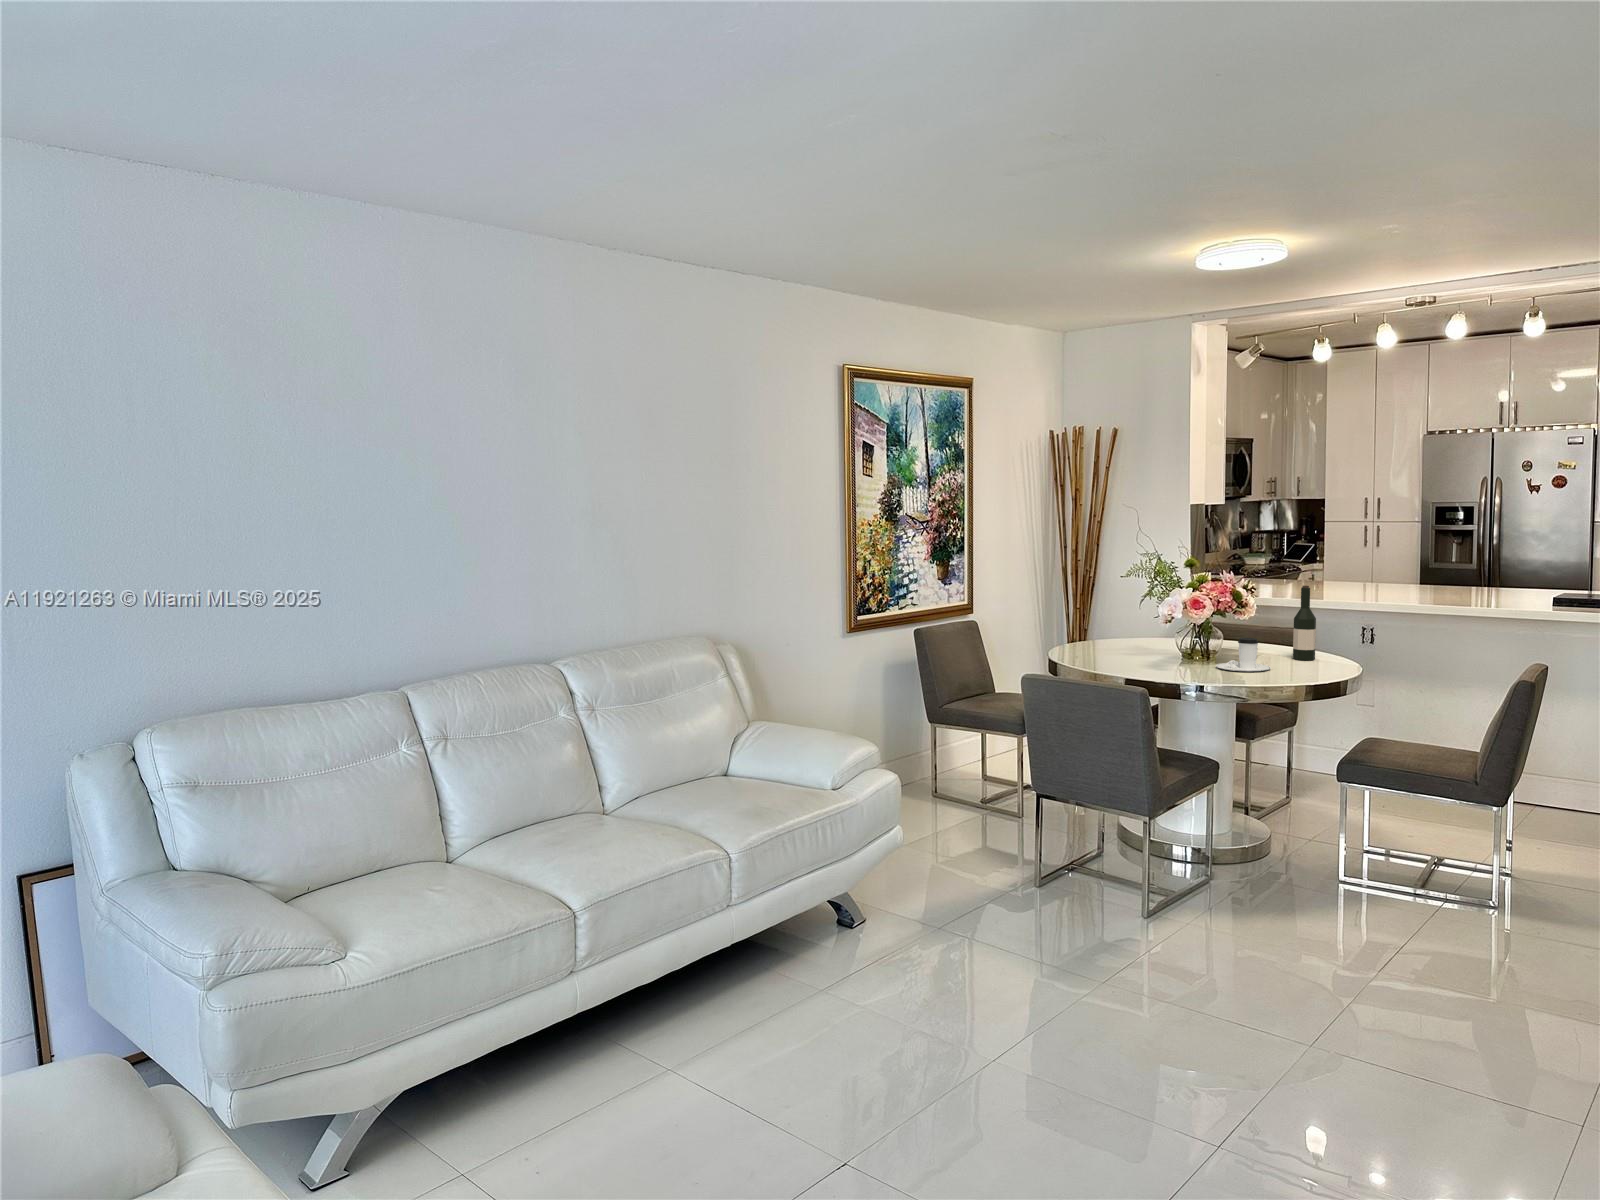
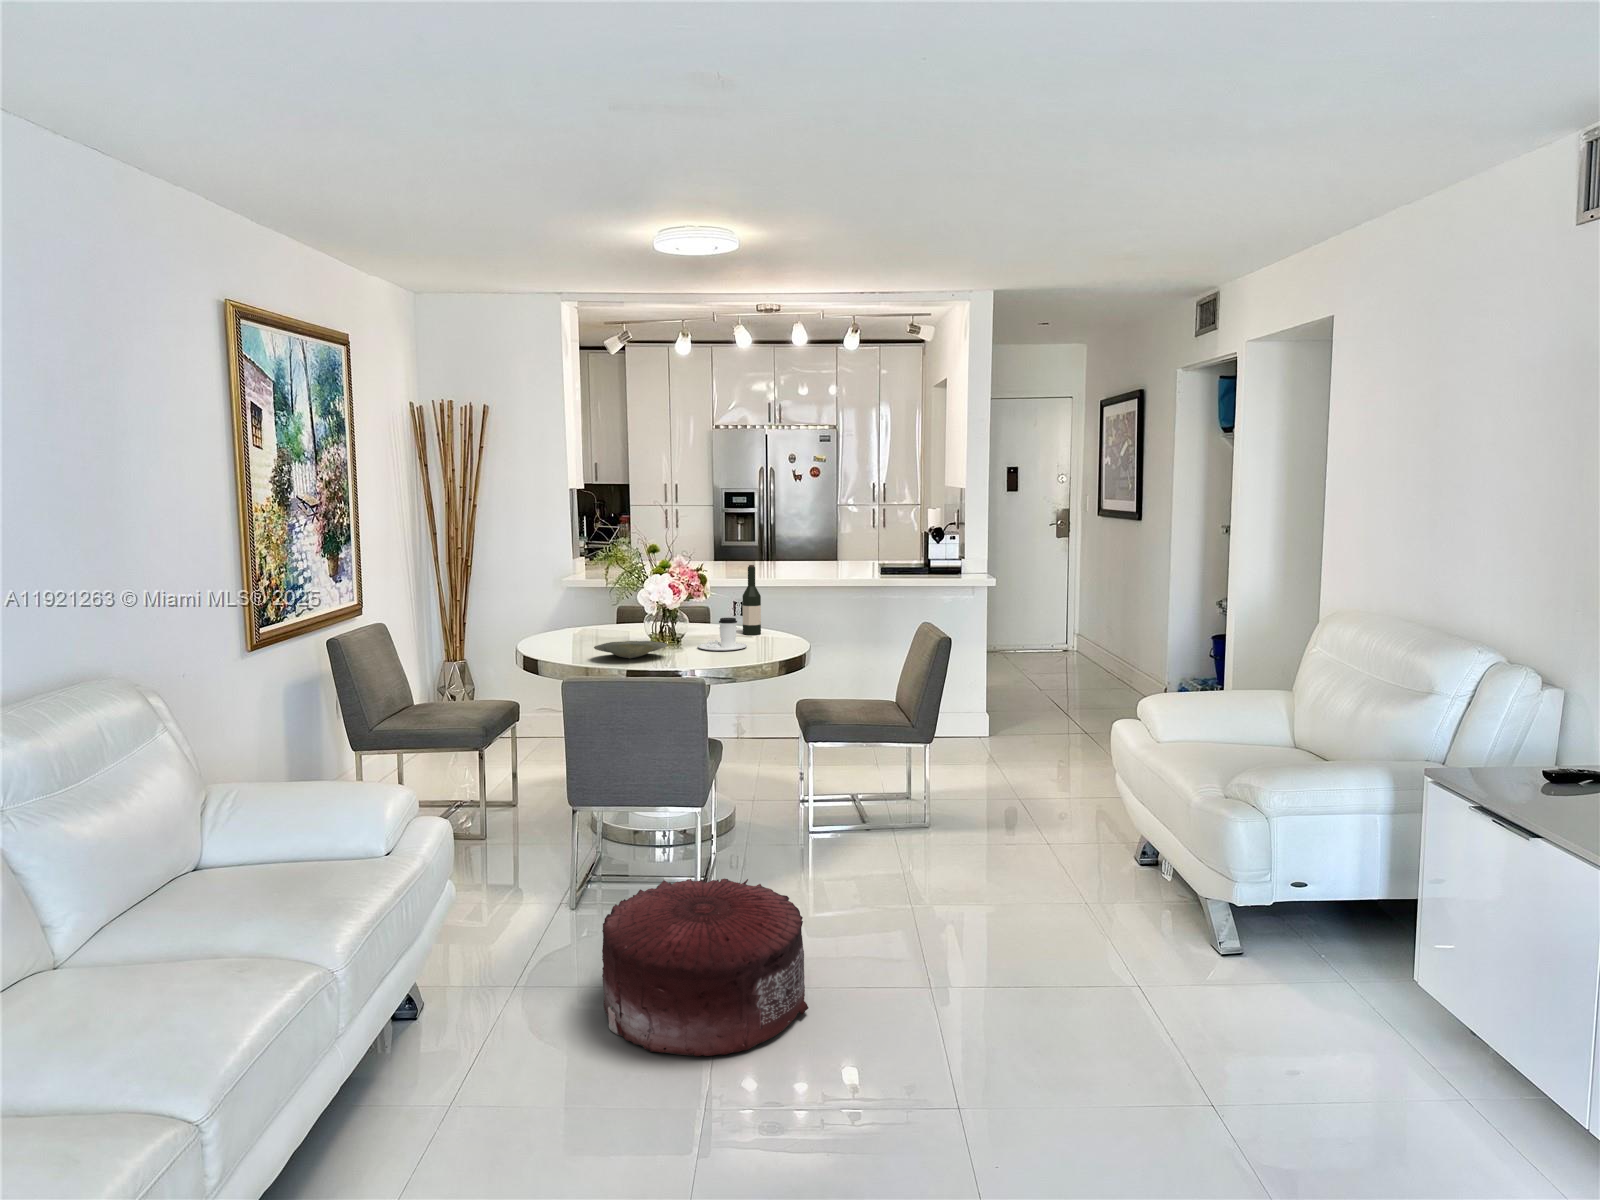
plate: none [1098,650,1170,669] -> present [594,641,667,659]
pouf: none [972,869,1169,1030] -> present [602,879,808,1056]

